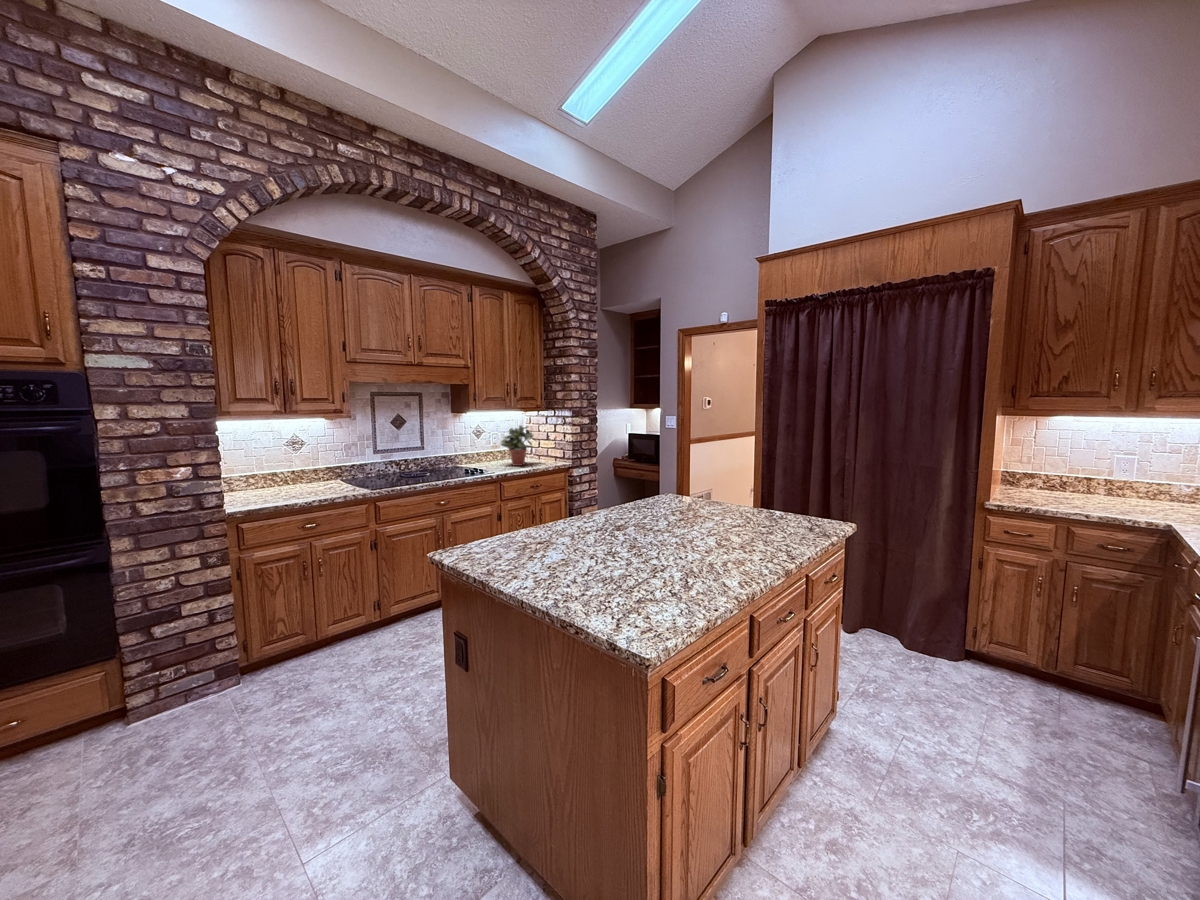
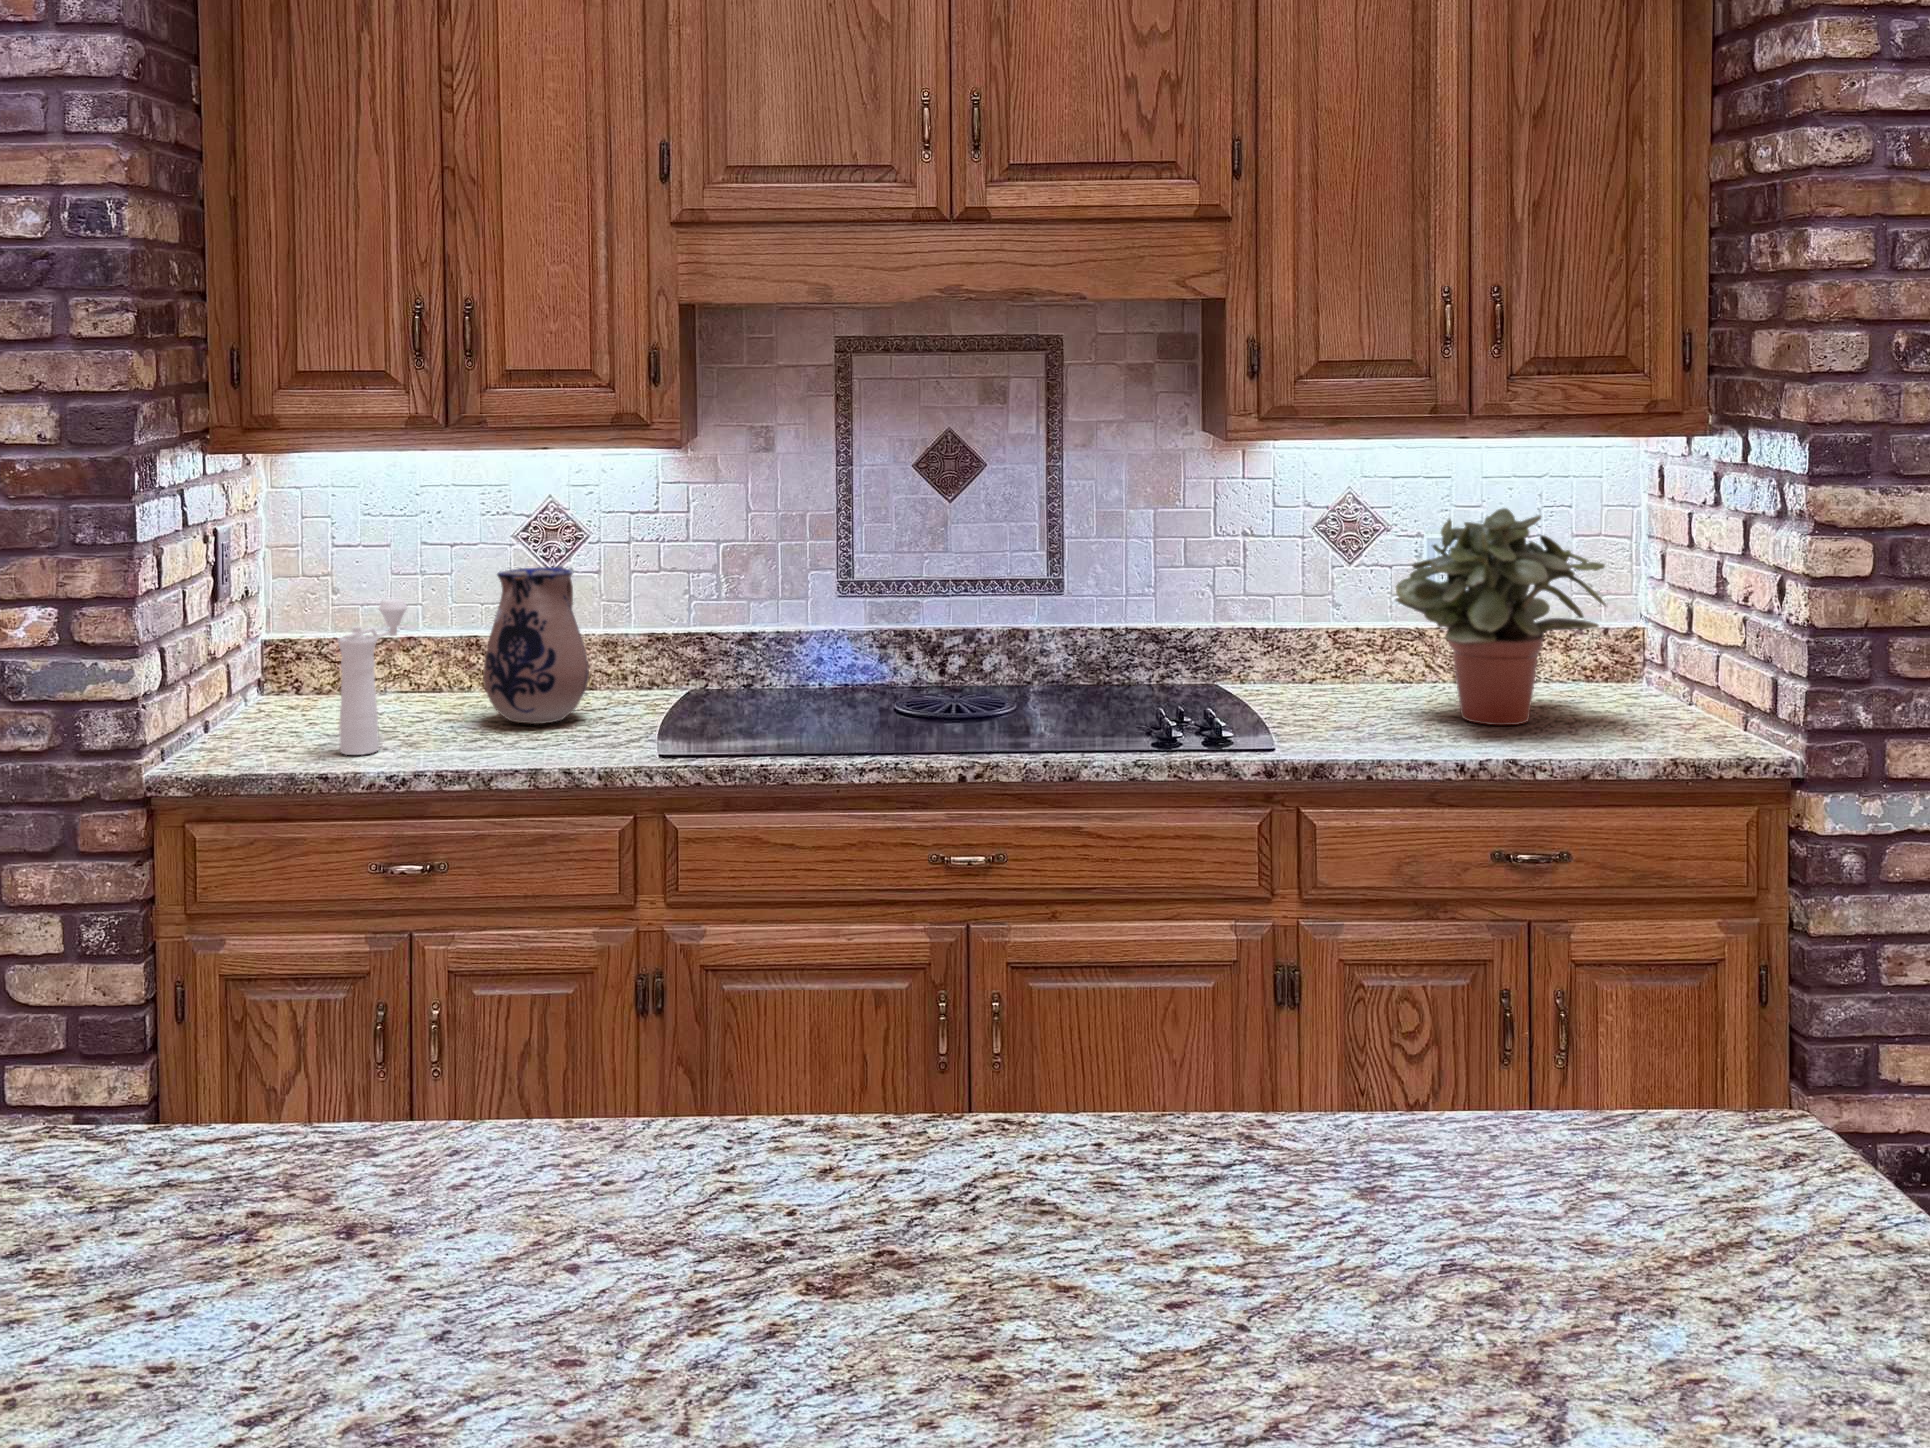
ceramic pitcher: none [297,450,328,491] -> present [483,566,589,724]
pepper mill: none [271,460,286,501] -> present [338,599,407,755]

